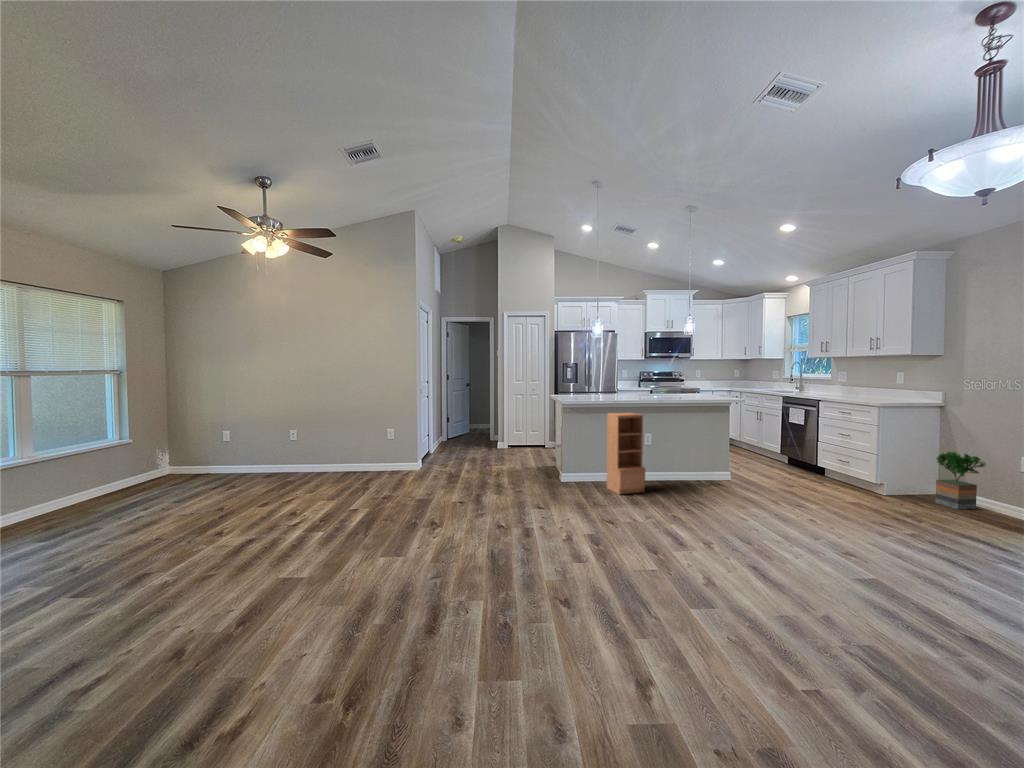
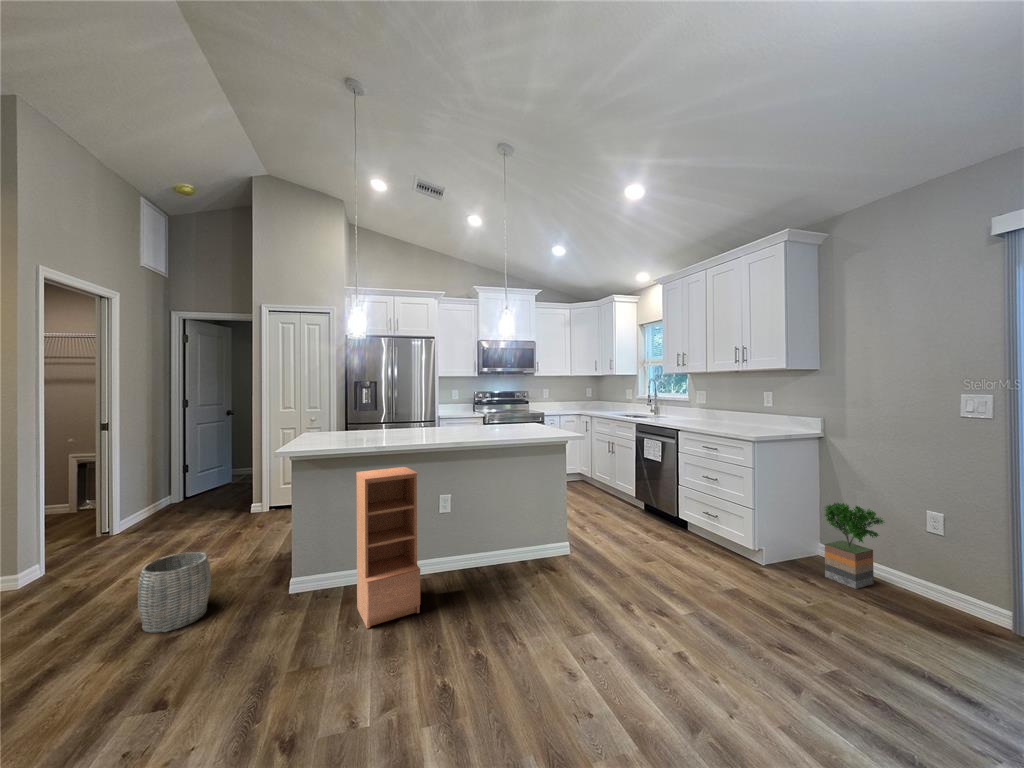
woven basket: none [500,452,529,487] -> present [138,552,211,633]

